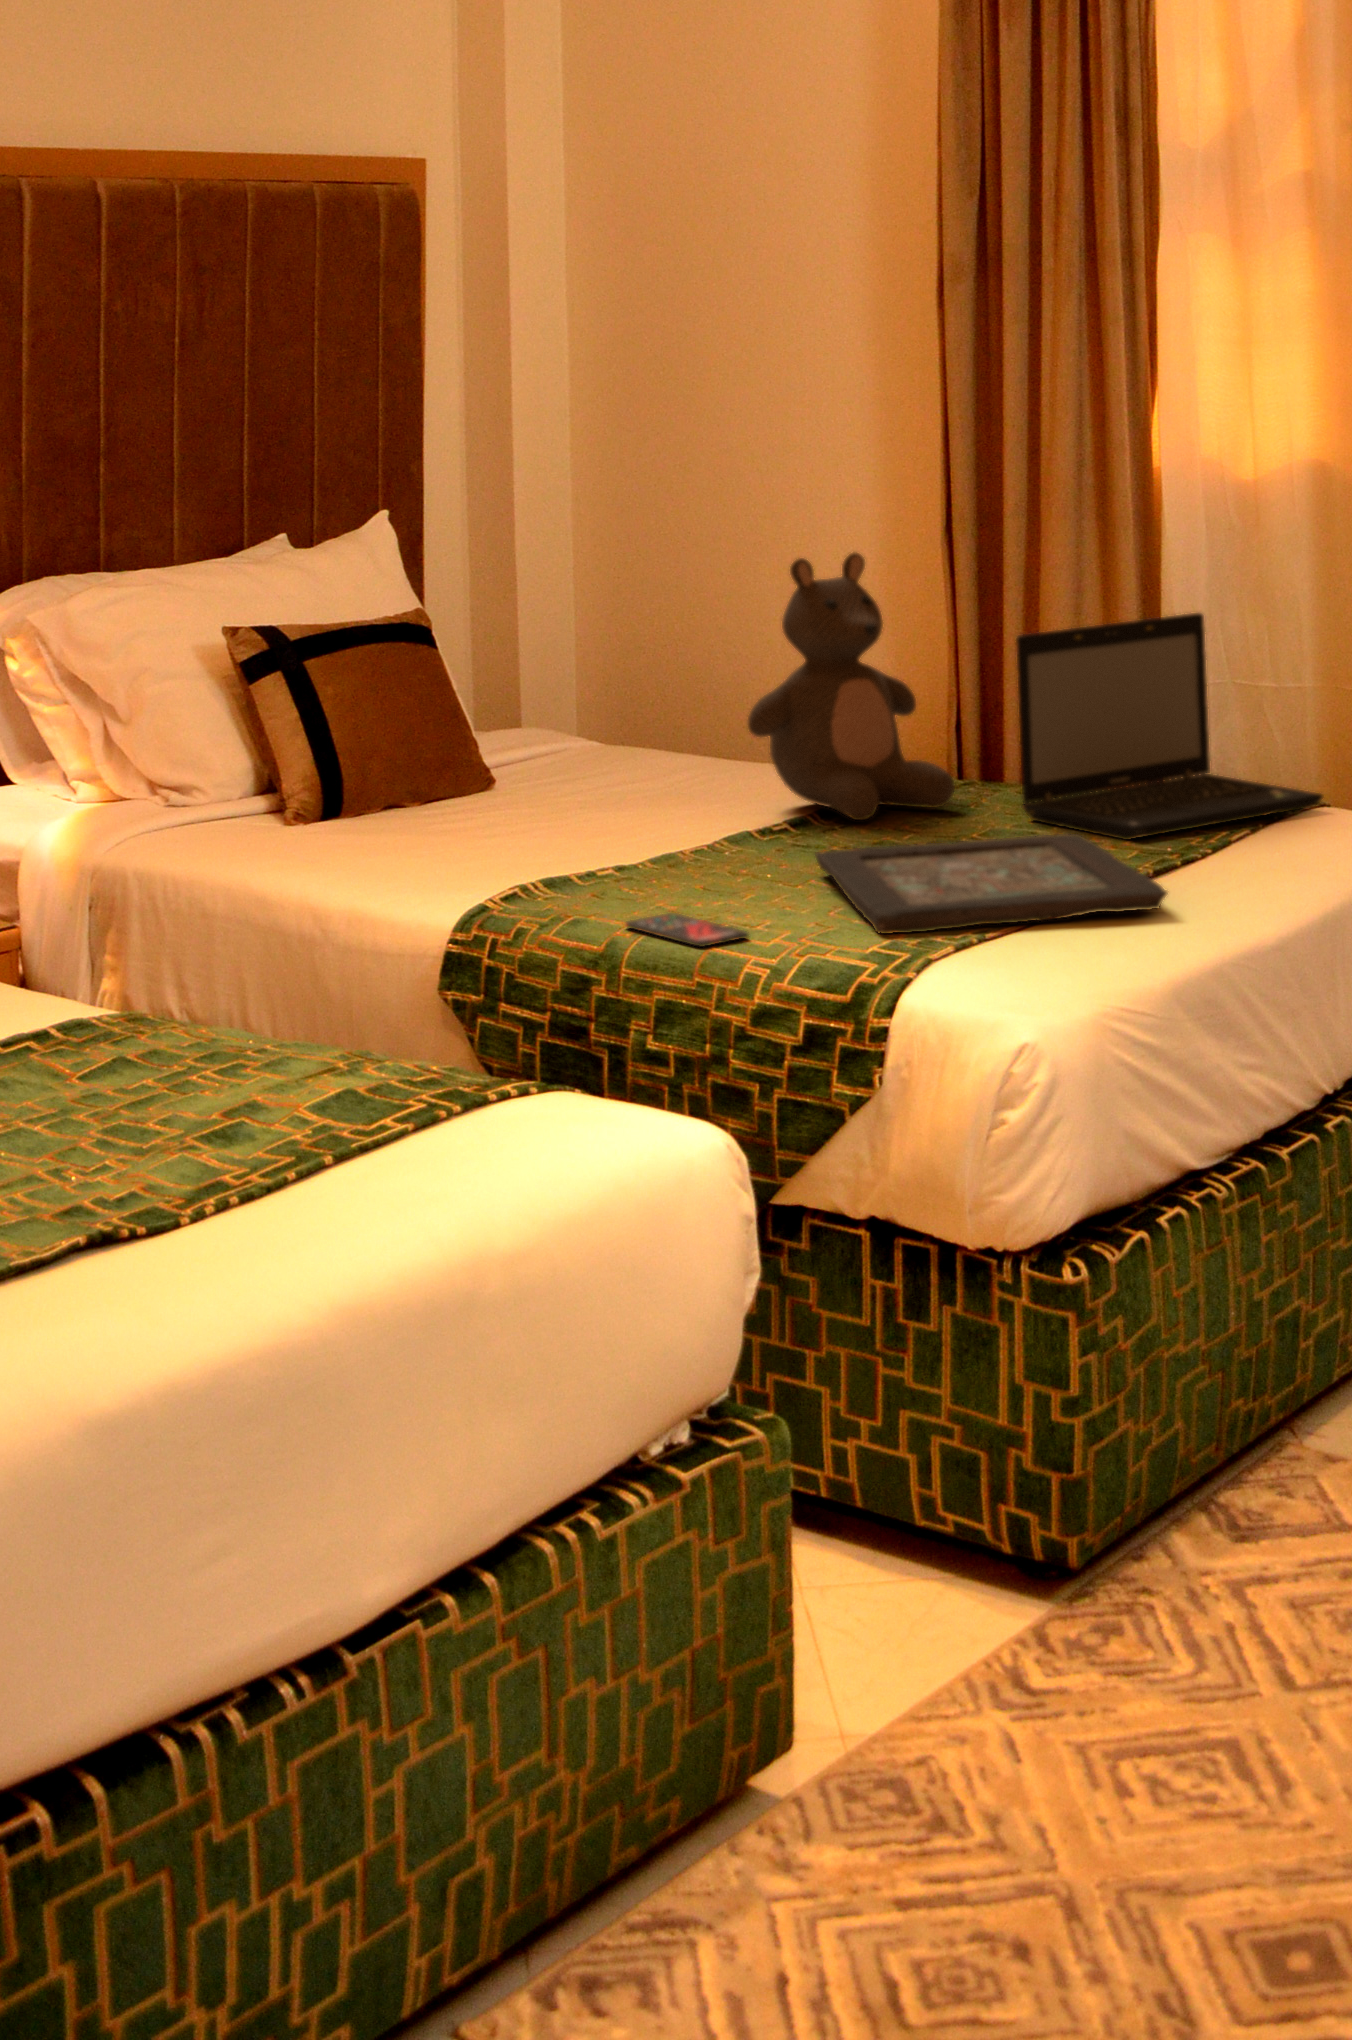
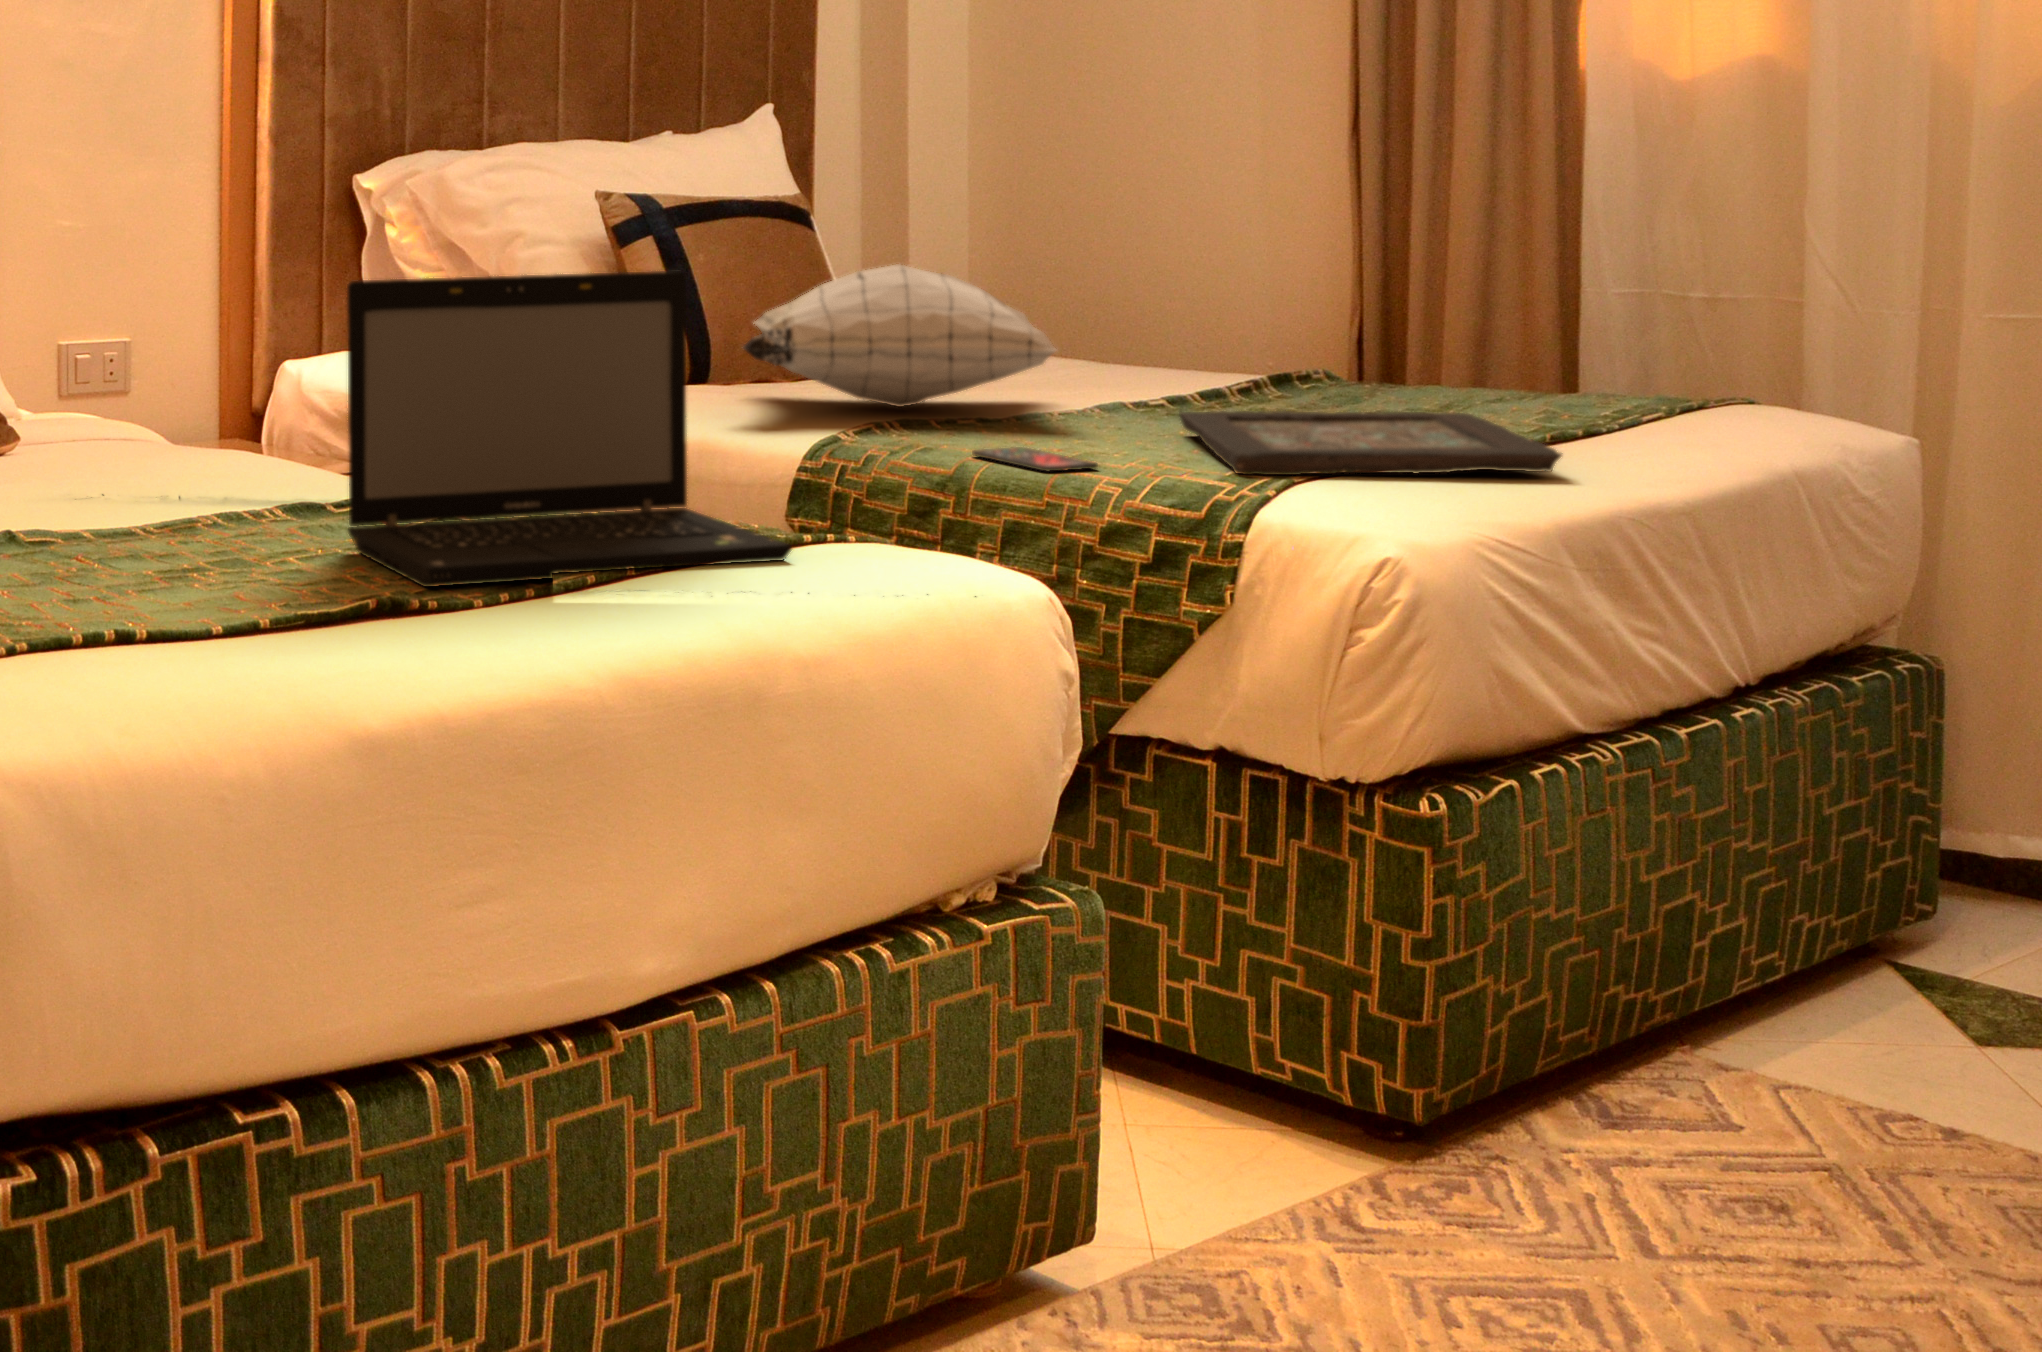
stuffed bear: present [748,553,955,820] -> none [1120,141,1339,403]
laptop: present [1016,613,1323,840] -> present [347,271,792,587]
pillow: none [384,707,698,852] -> present [743,265,1056,407]

